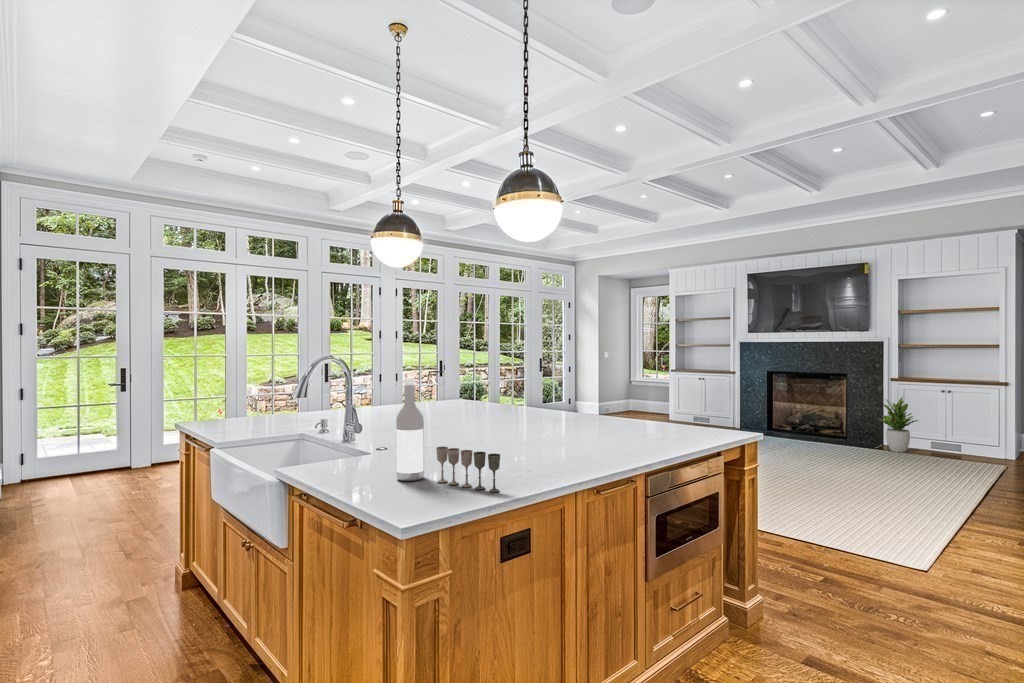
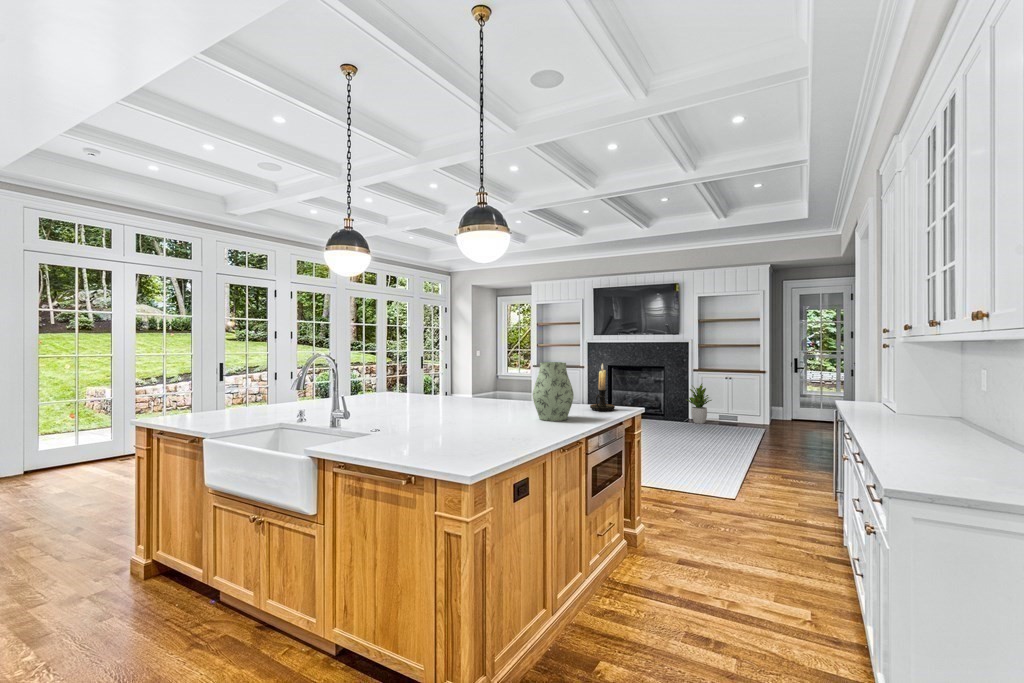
vase: none [586,366,643,446] -> present [533,362,574,421]
candle holder: none [679,368,715,435] -> present [590,364,615,411]
wine bottle: present [396,378,424,481] -> none [423,372,444,451]
wine glass: present [436,447,500,492] -> none [457,423,511,453]

